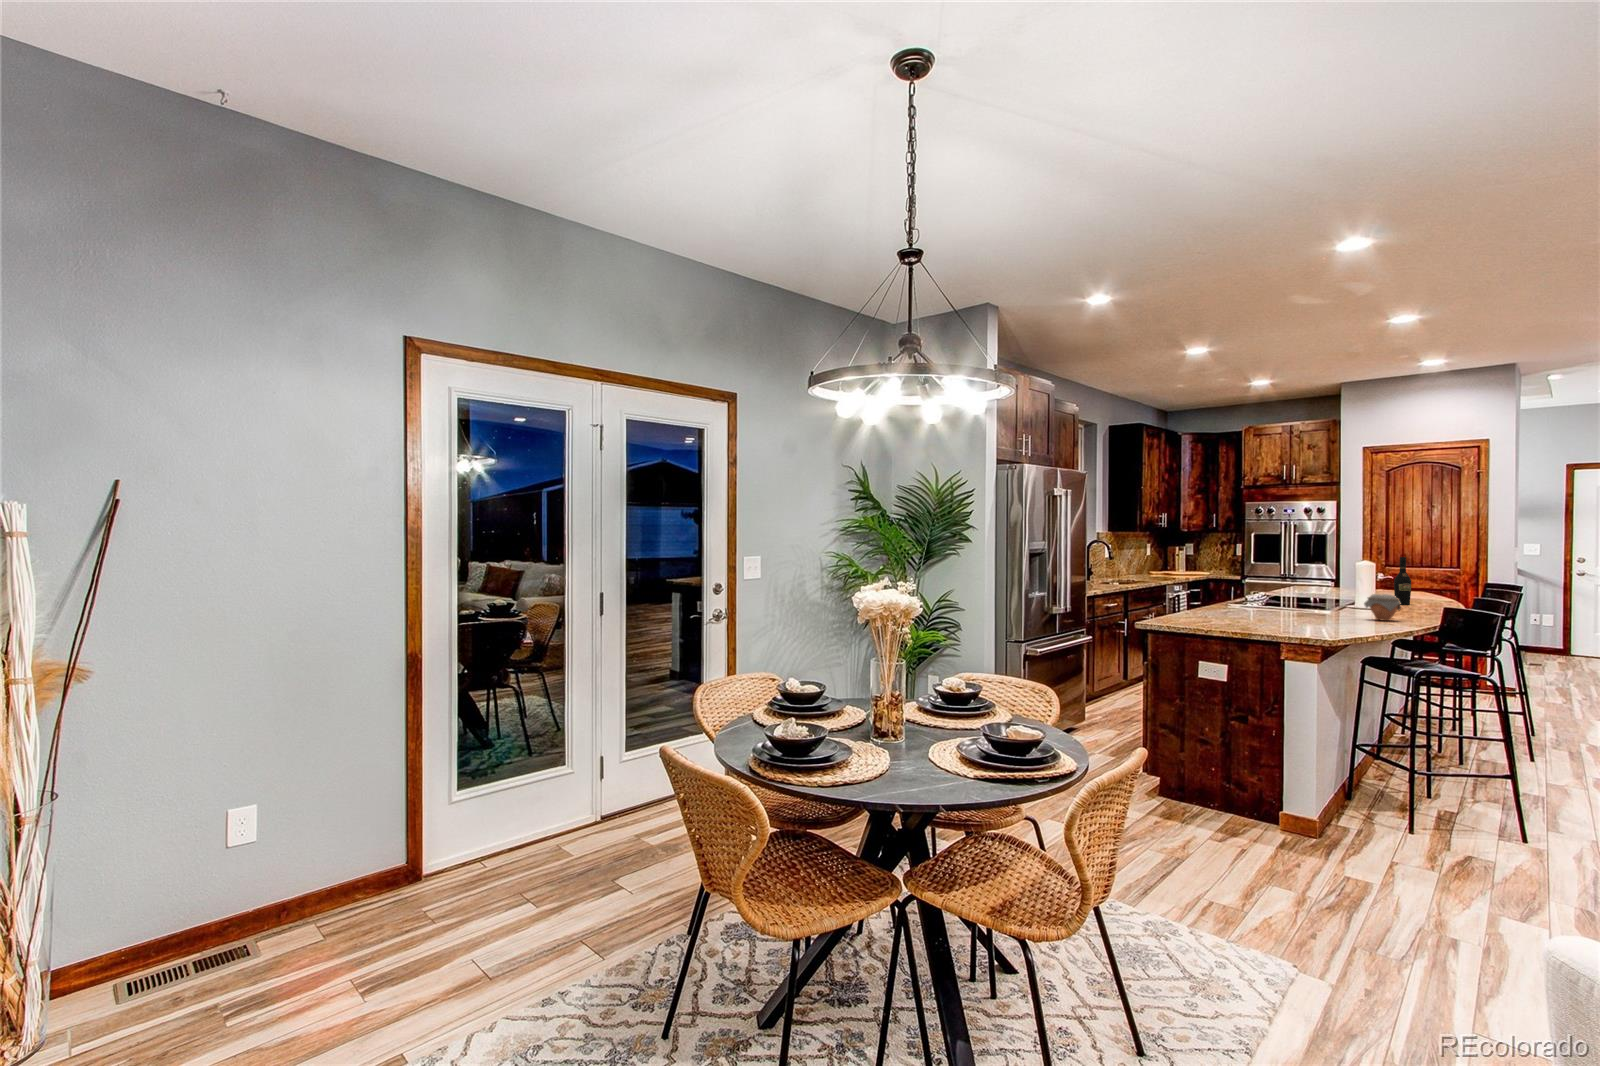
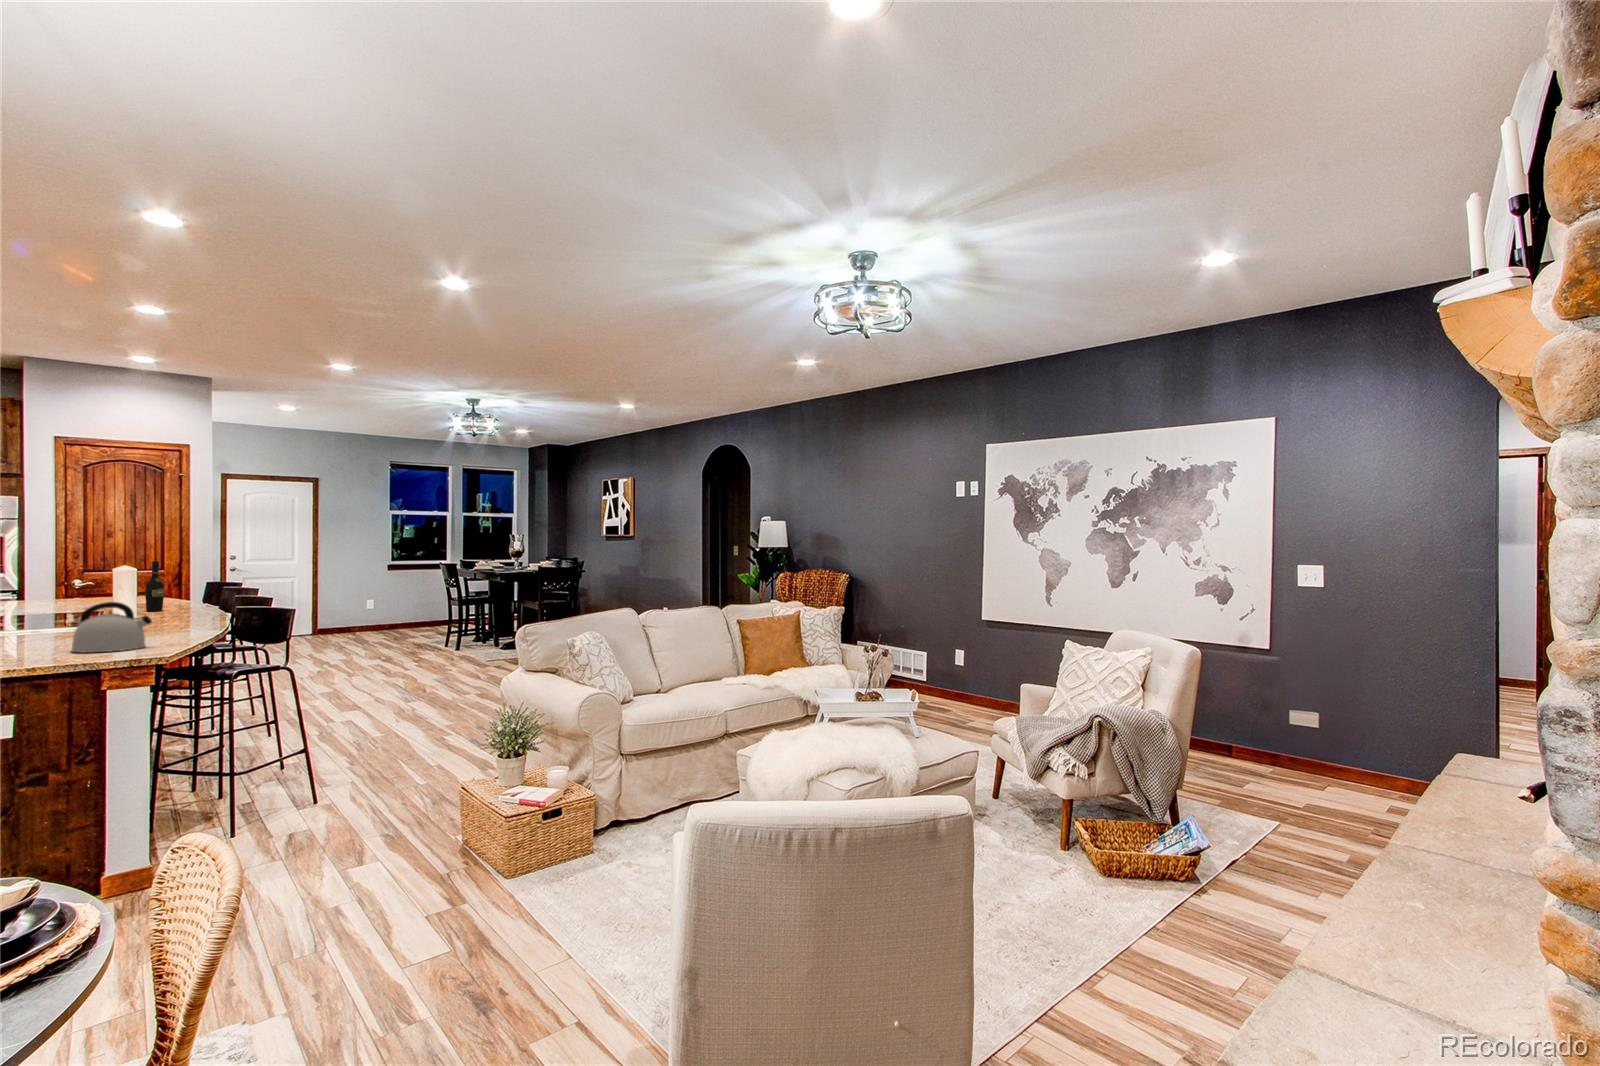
kettle: none [1276,587,1335,629] -> present [71,602,152,652]
jar: present [1364,594,1401,621] -> none [155,602,196,630]

